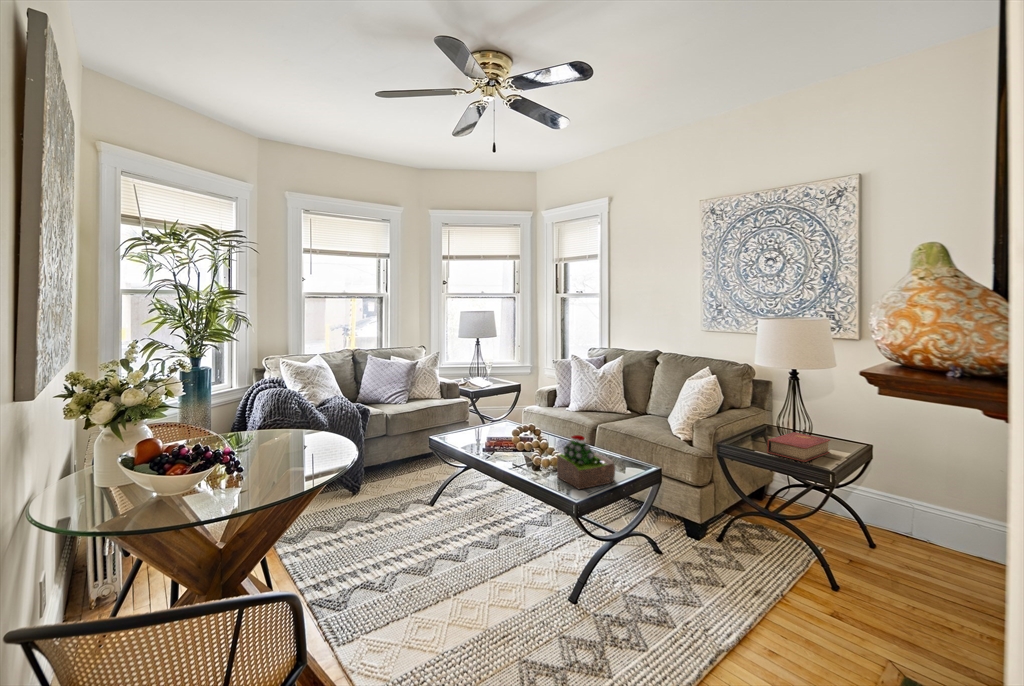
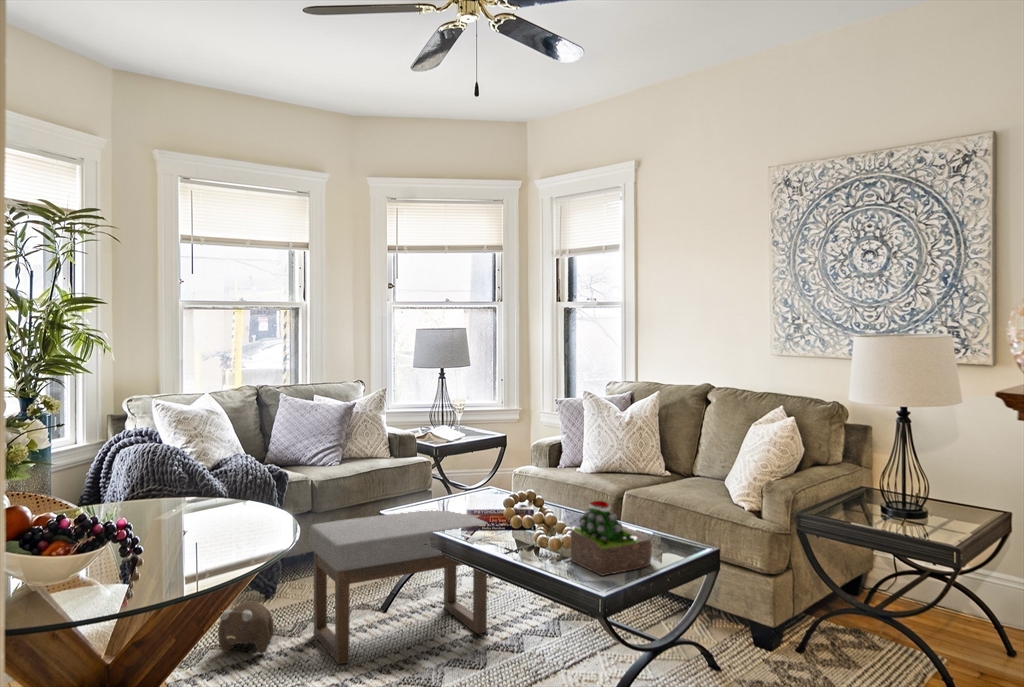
book: present [767,432,830,462] -> none [863,496,950,535]
ottoman: none [379,434,503,544] -> present [309,509,488,664]
plush toy: none [315,498,355,535] -> present [218,601,274,653]

